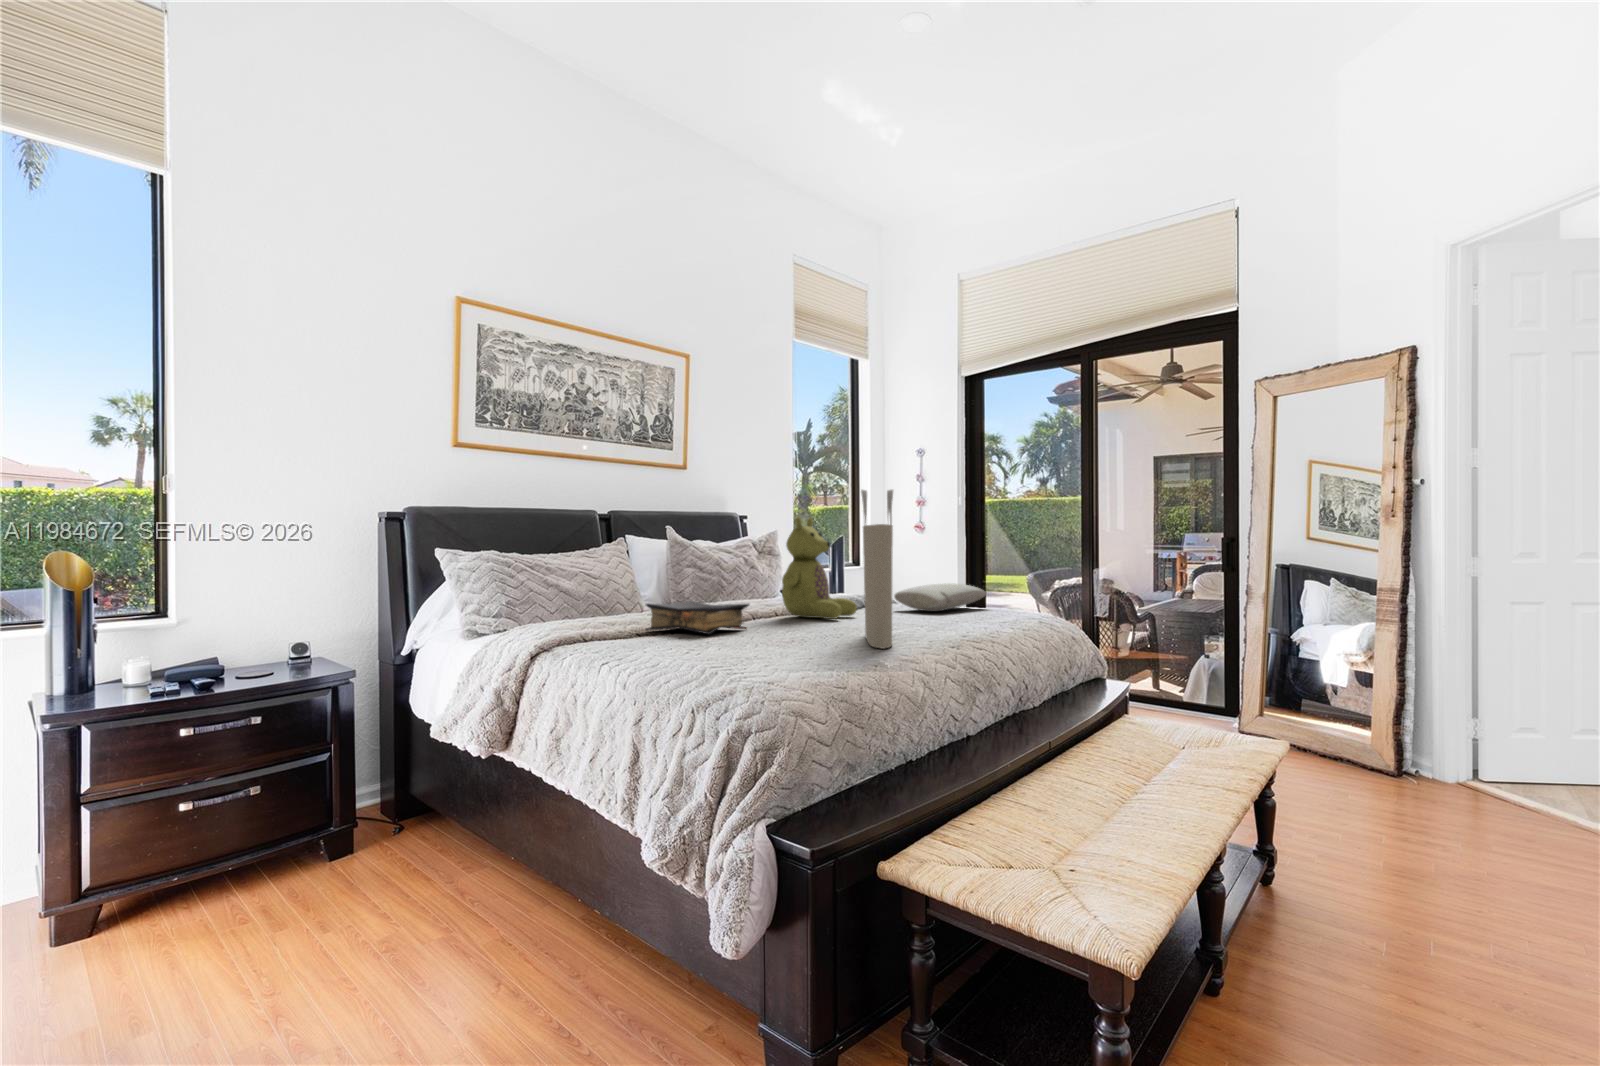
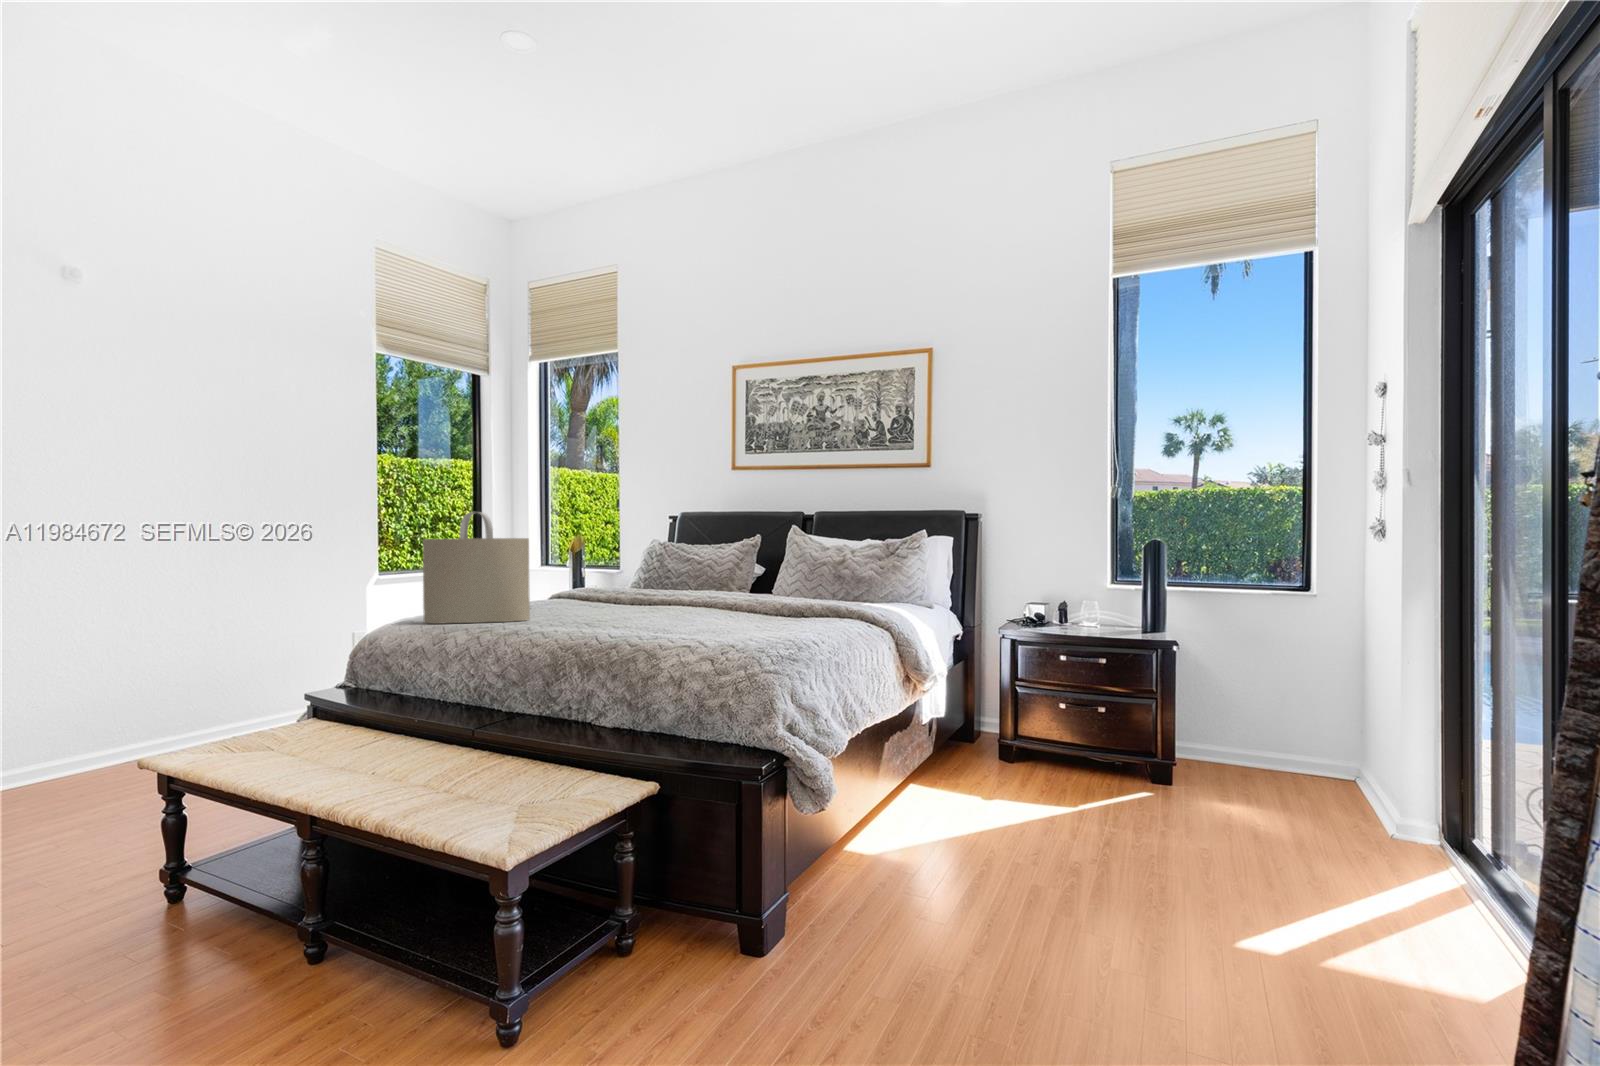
stuffed bear: present [782,517,857,619] -> none [632,524,702,613]
pillow: present [894,583,987,611] -> none [708,594,816,622]
book: present [645,601,749,634] -> none [519,584,591,608]

